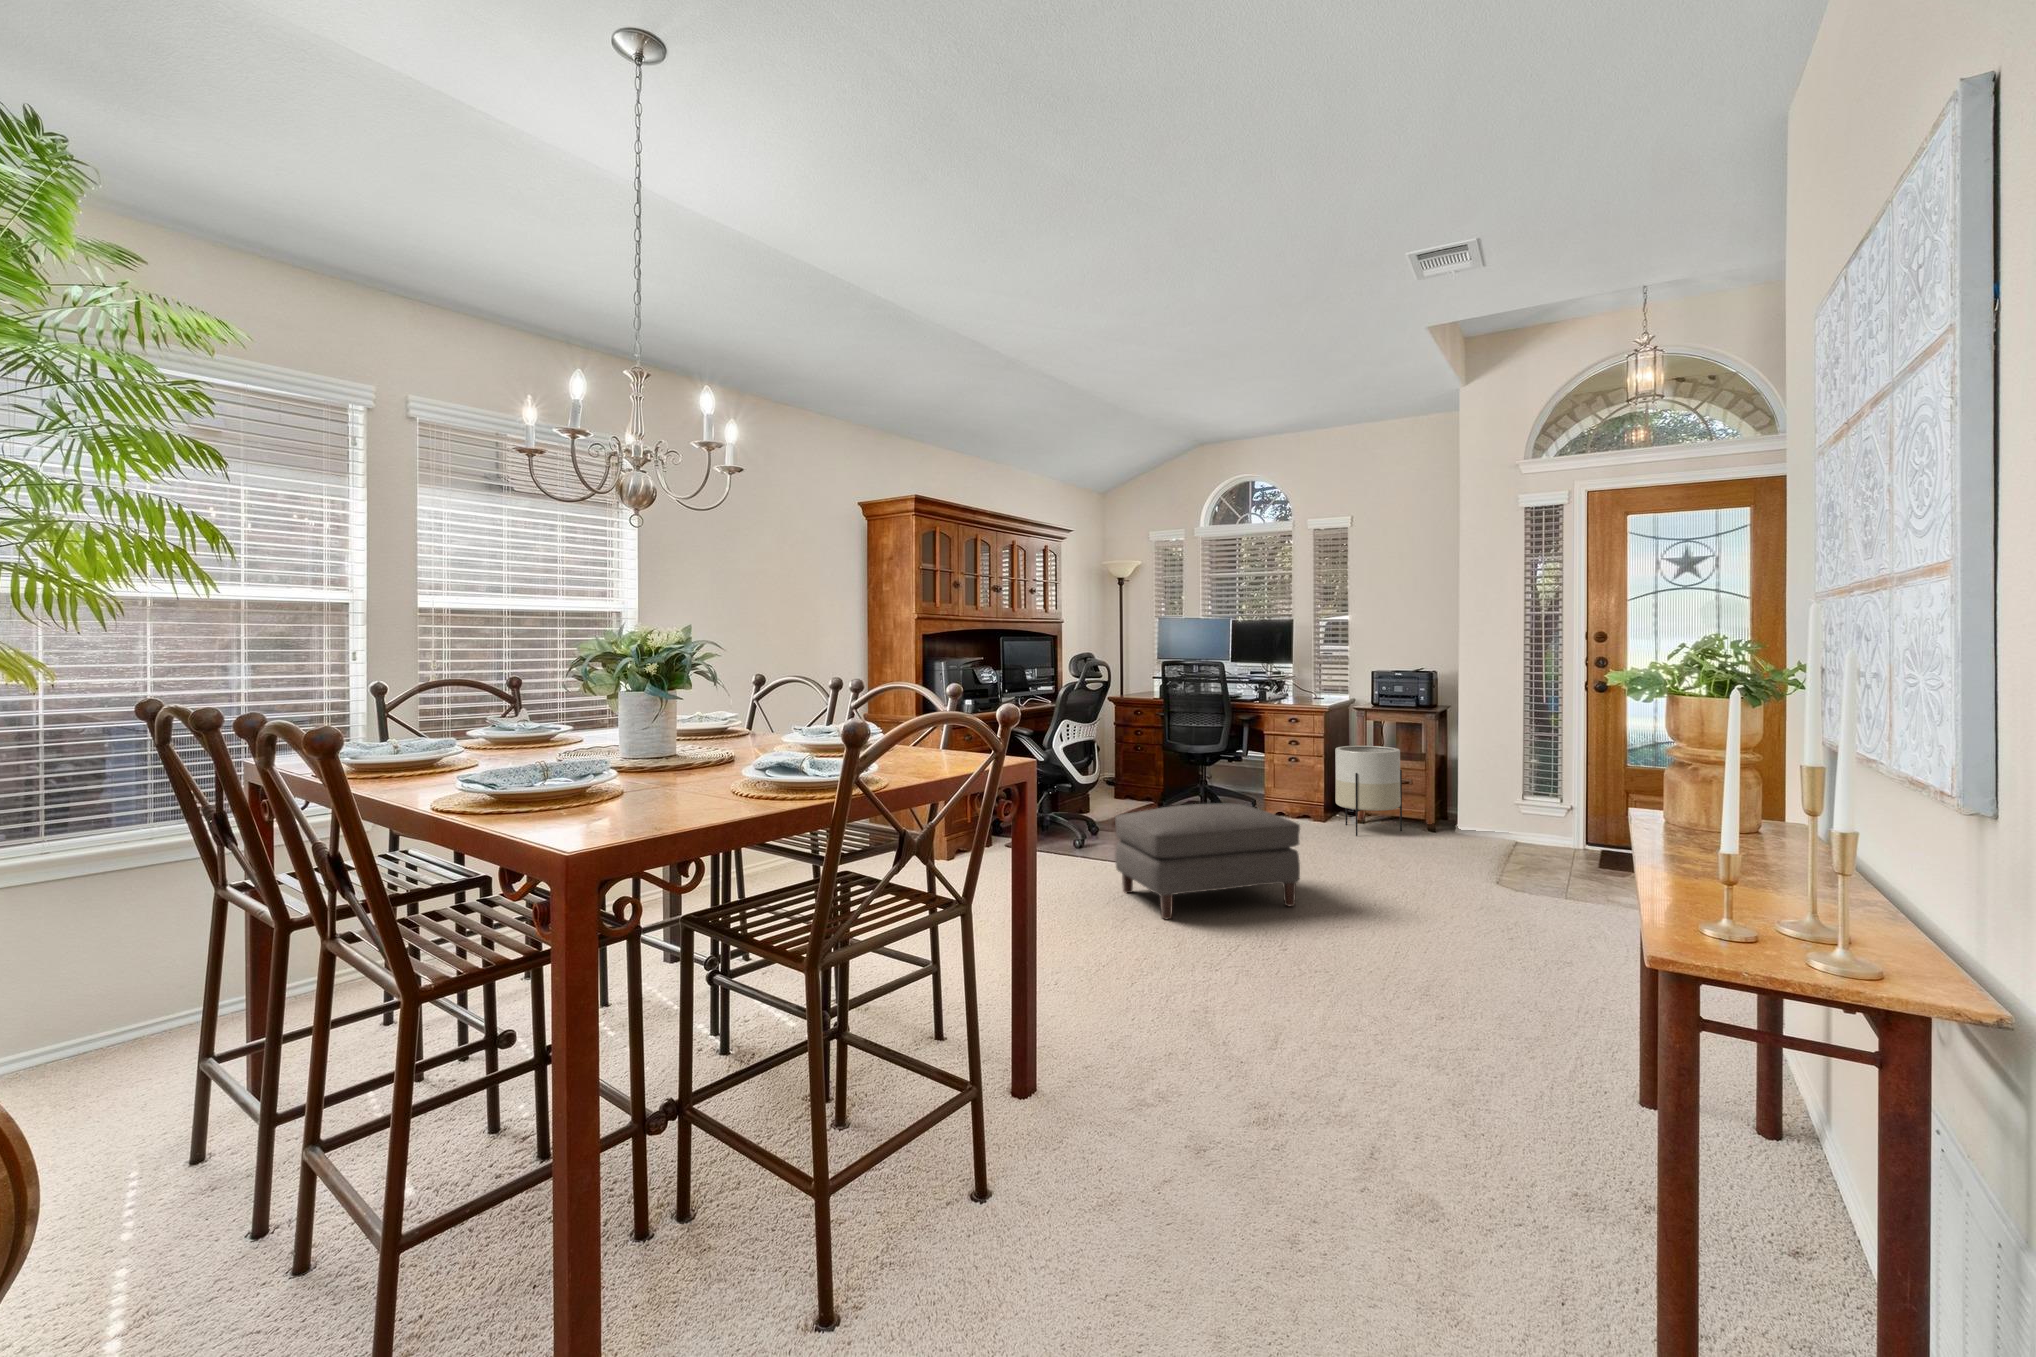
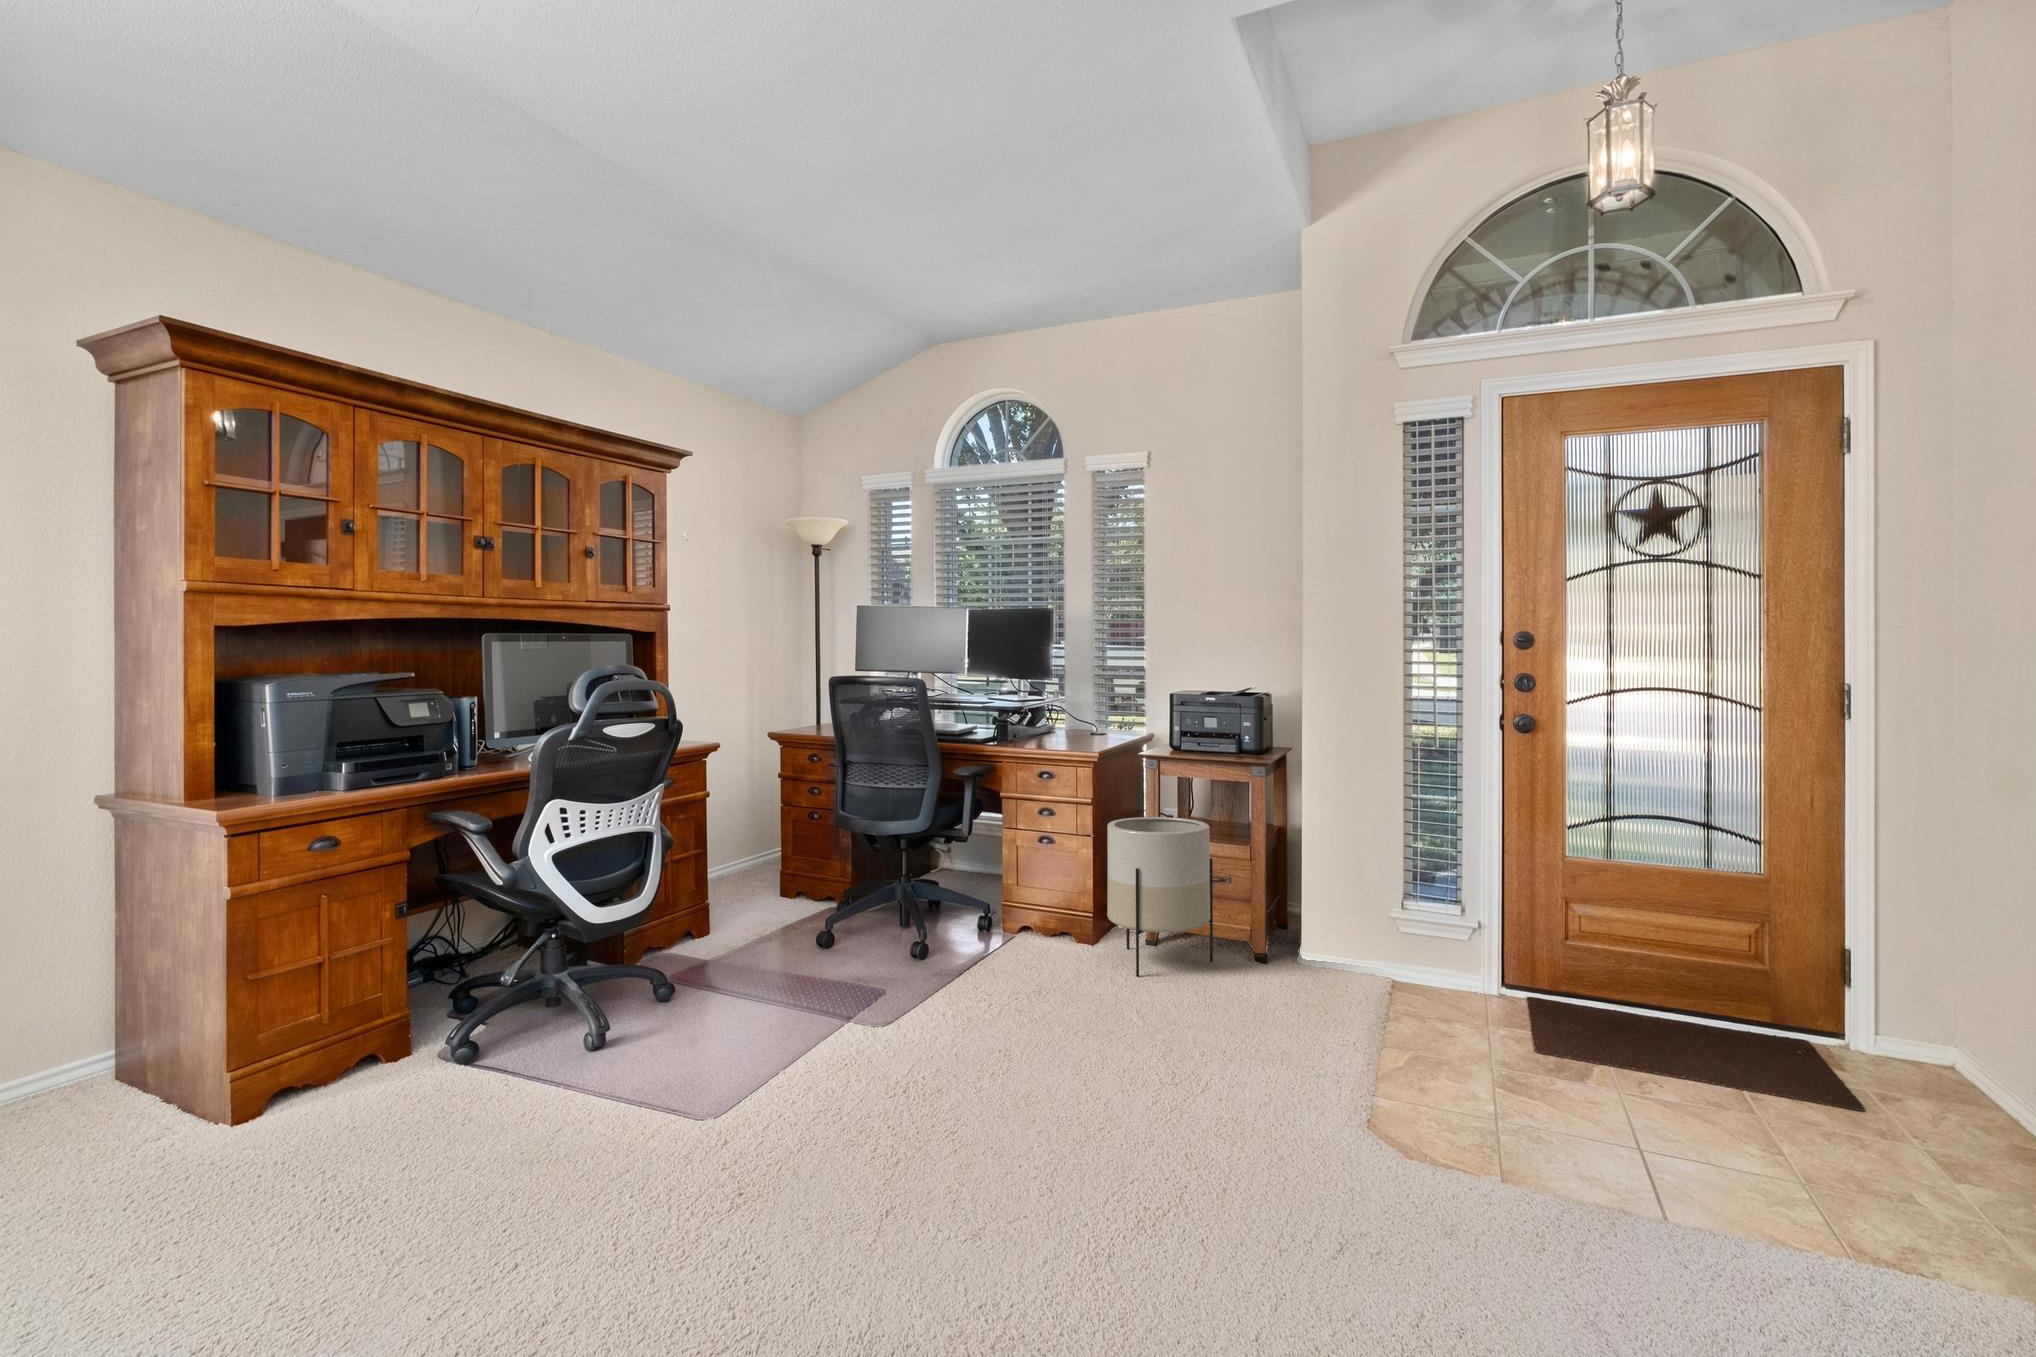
ottoman: present [1115,804,1300,919] -> none [576,970,963,1299]

